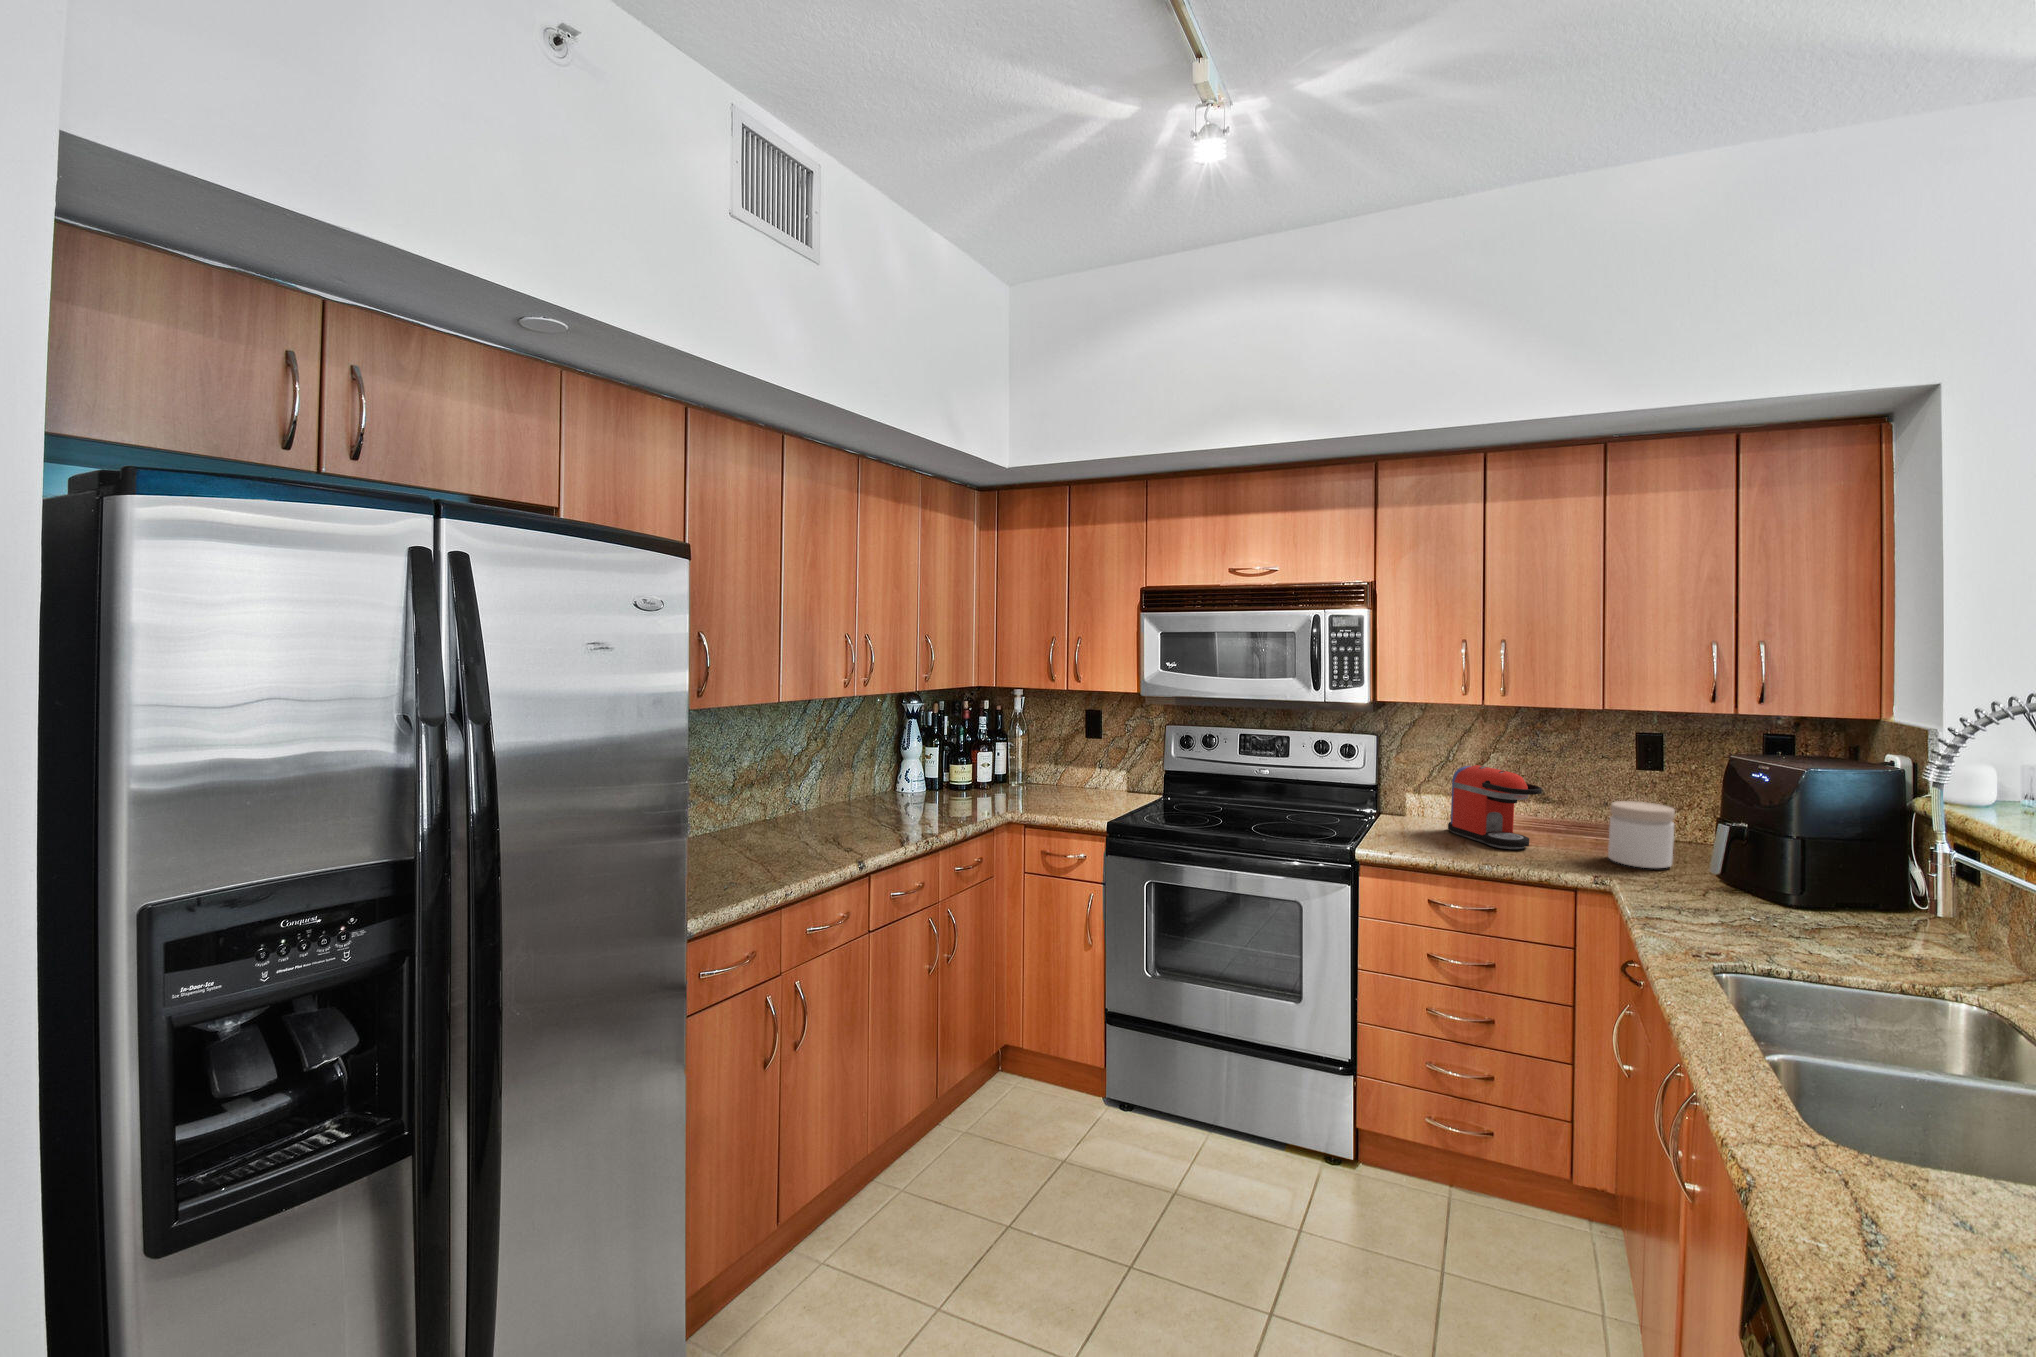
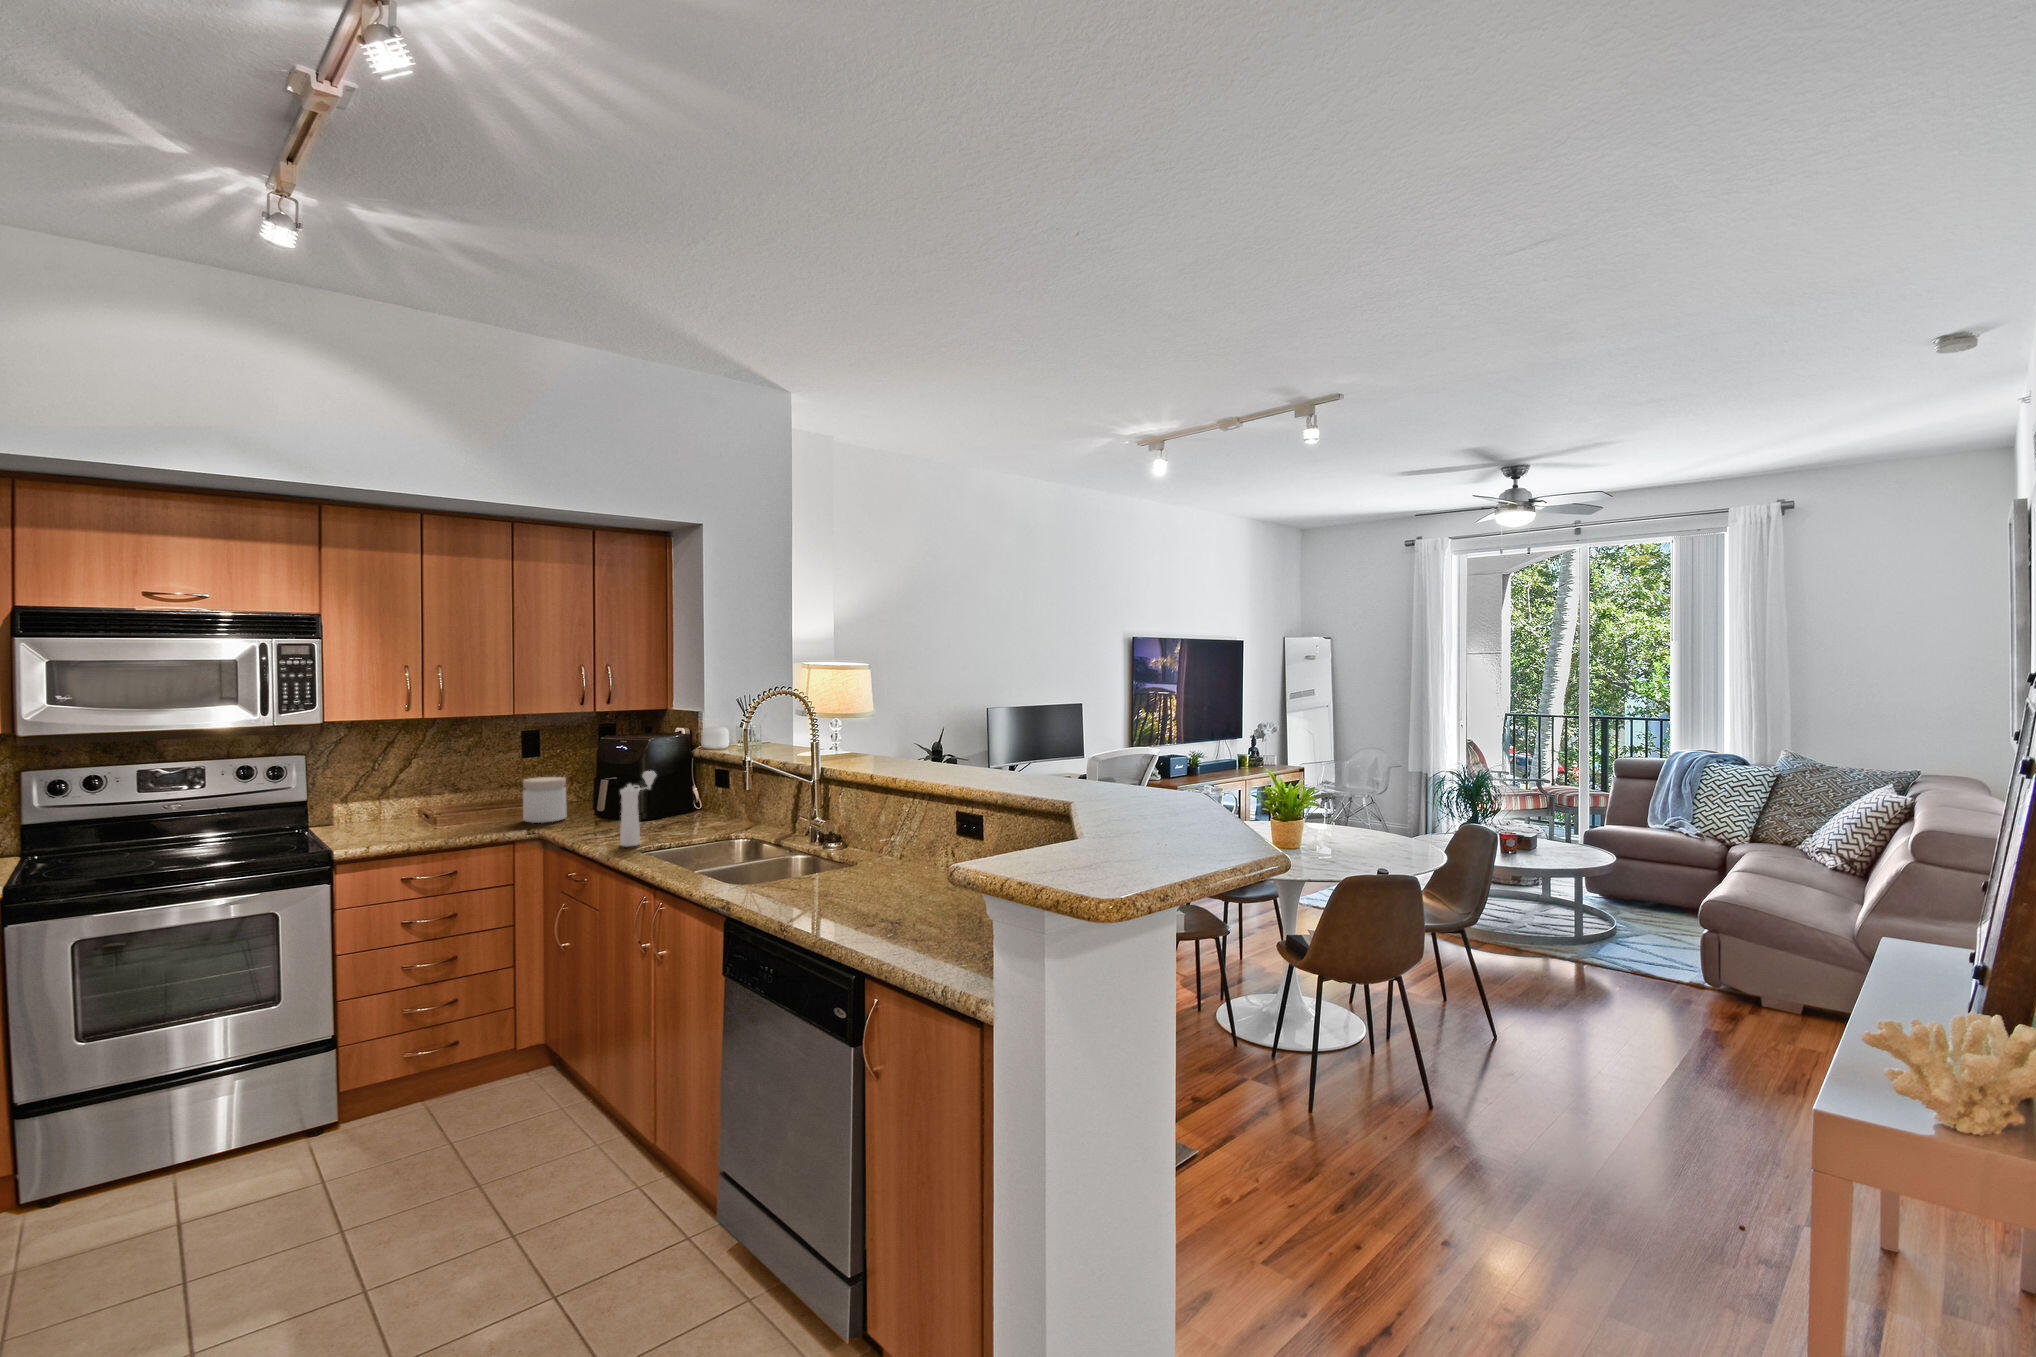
coffee maker: present [1448,765,1542,849] -> none [387,768,474,830]
pepper mill: none [1703,831,1790,949] -> present [620,771,656,846]

